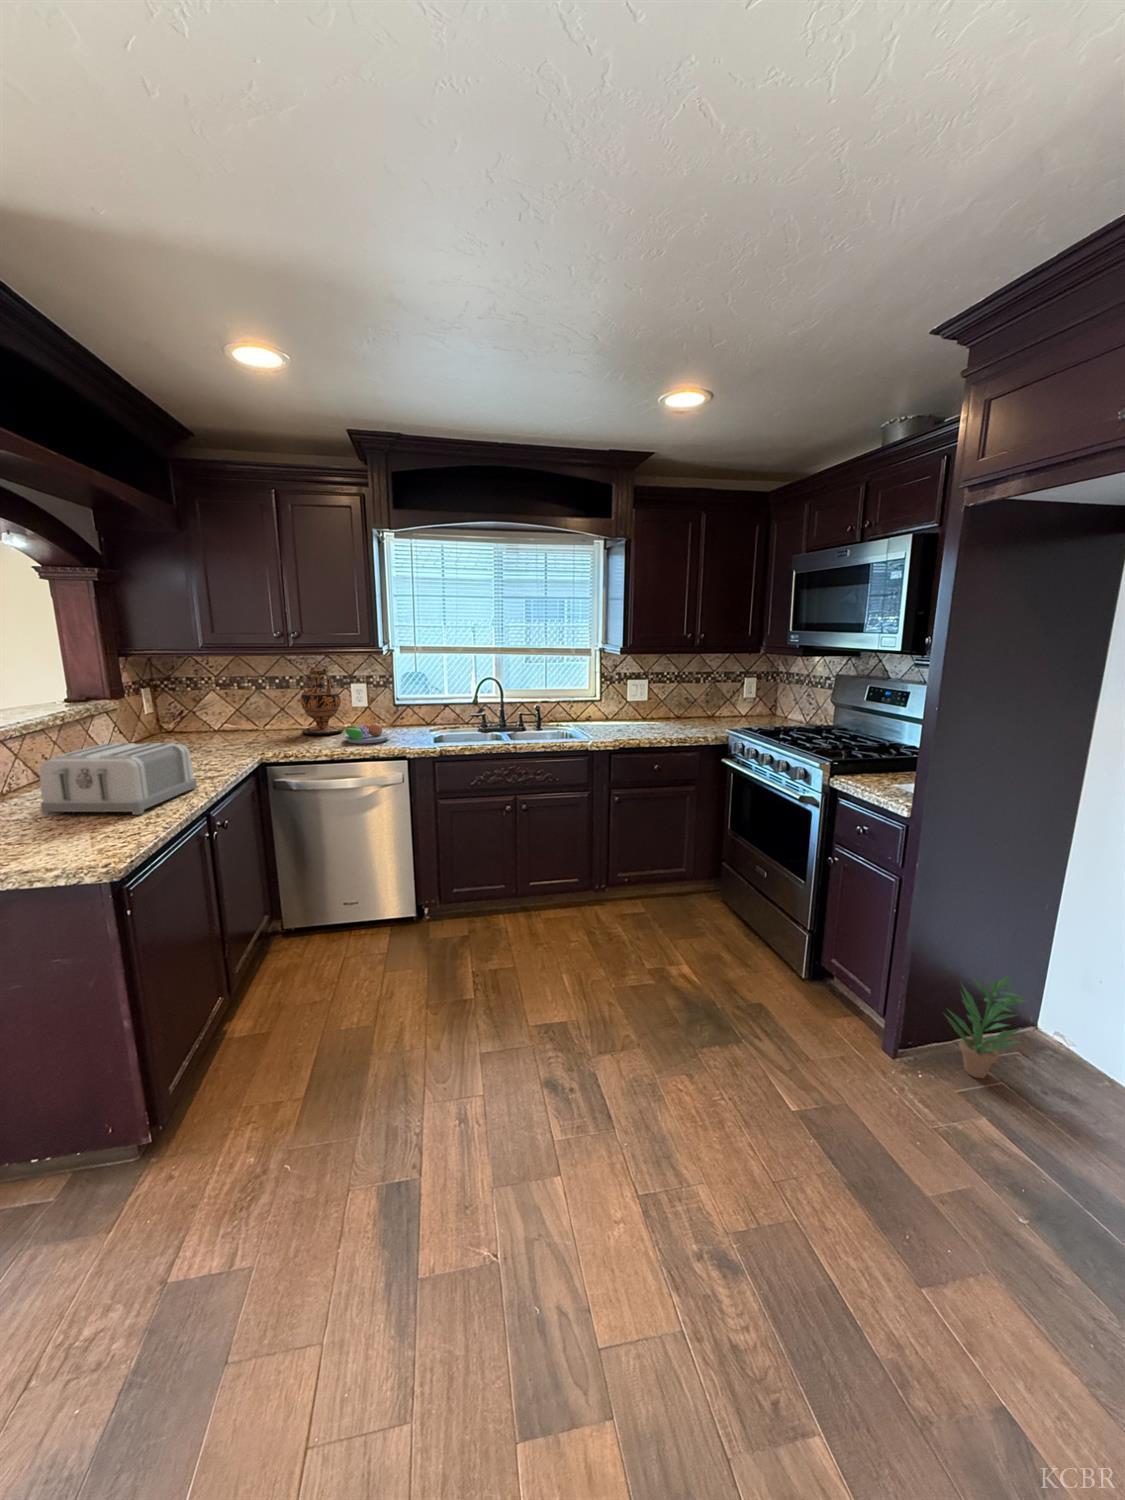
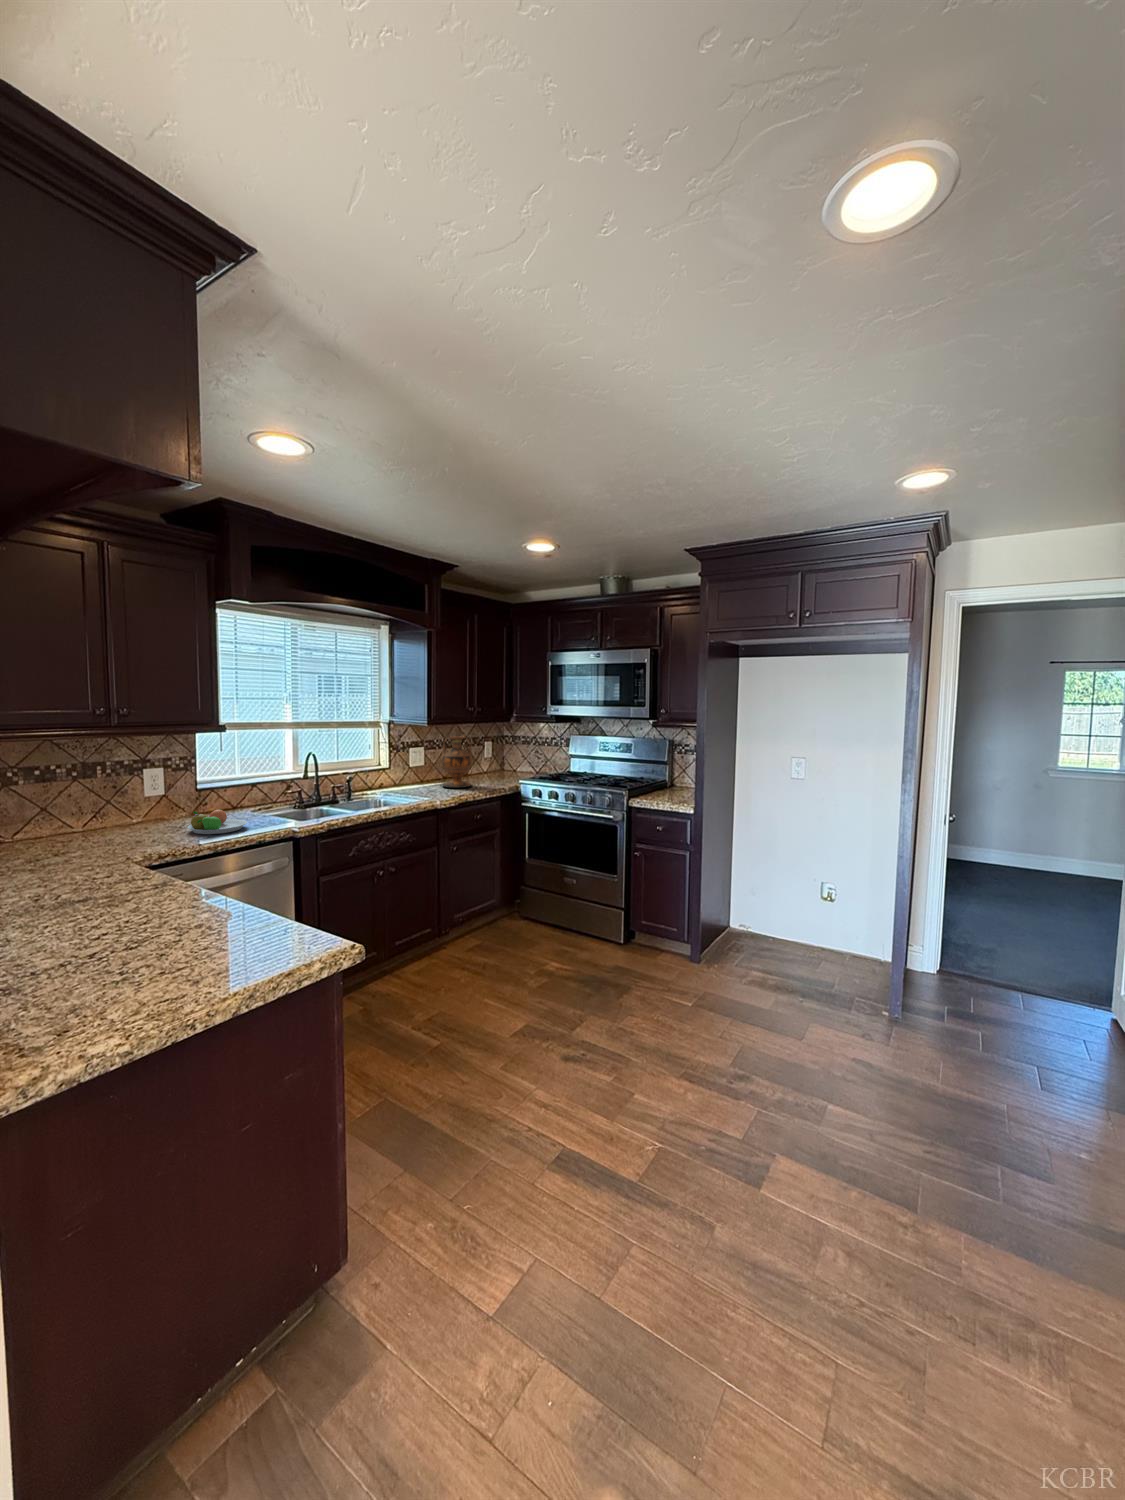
vase: present [300,667,342,735] -> present [442,735,472,788]
toaster: present [40,743,197,815] -> none [47,846,214,964]
potted plant: present [945,975,1025,1078] -> none [714,891,754,957]

